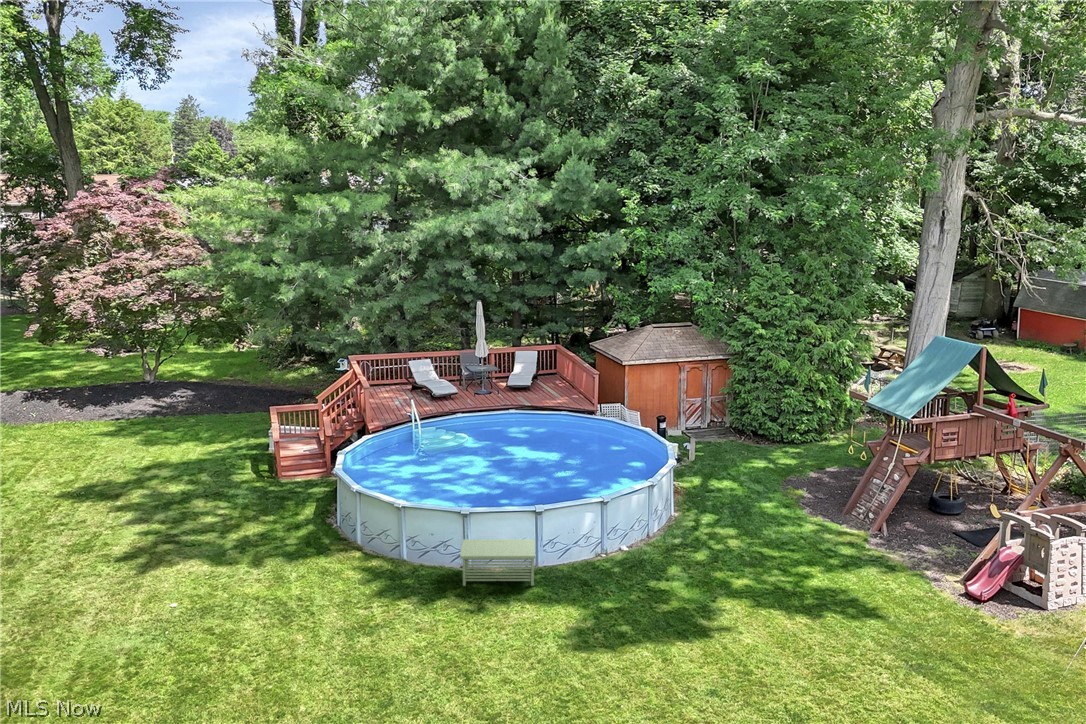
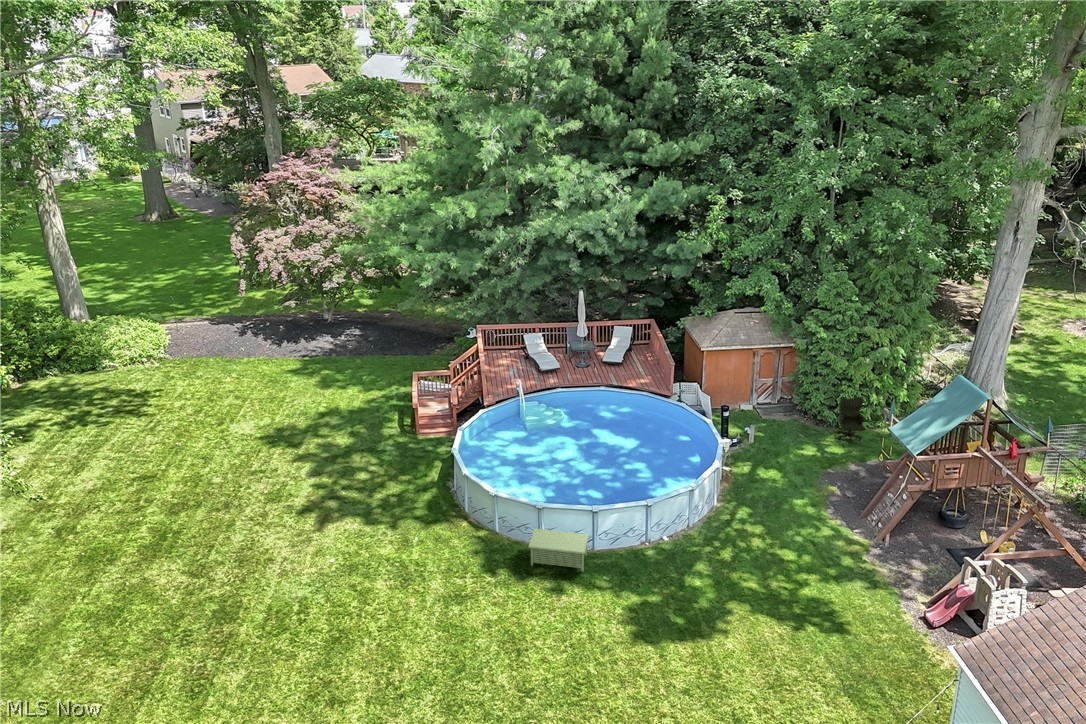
chair: none [780,404,811,455] -> present [837,396,865,443]

